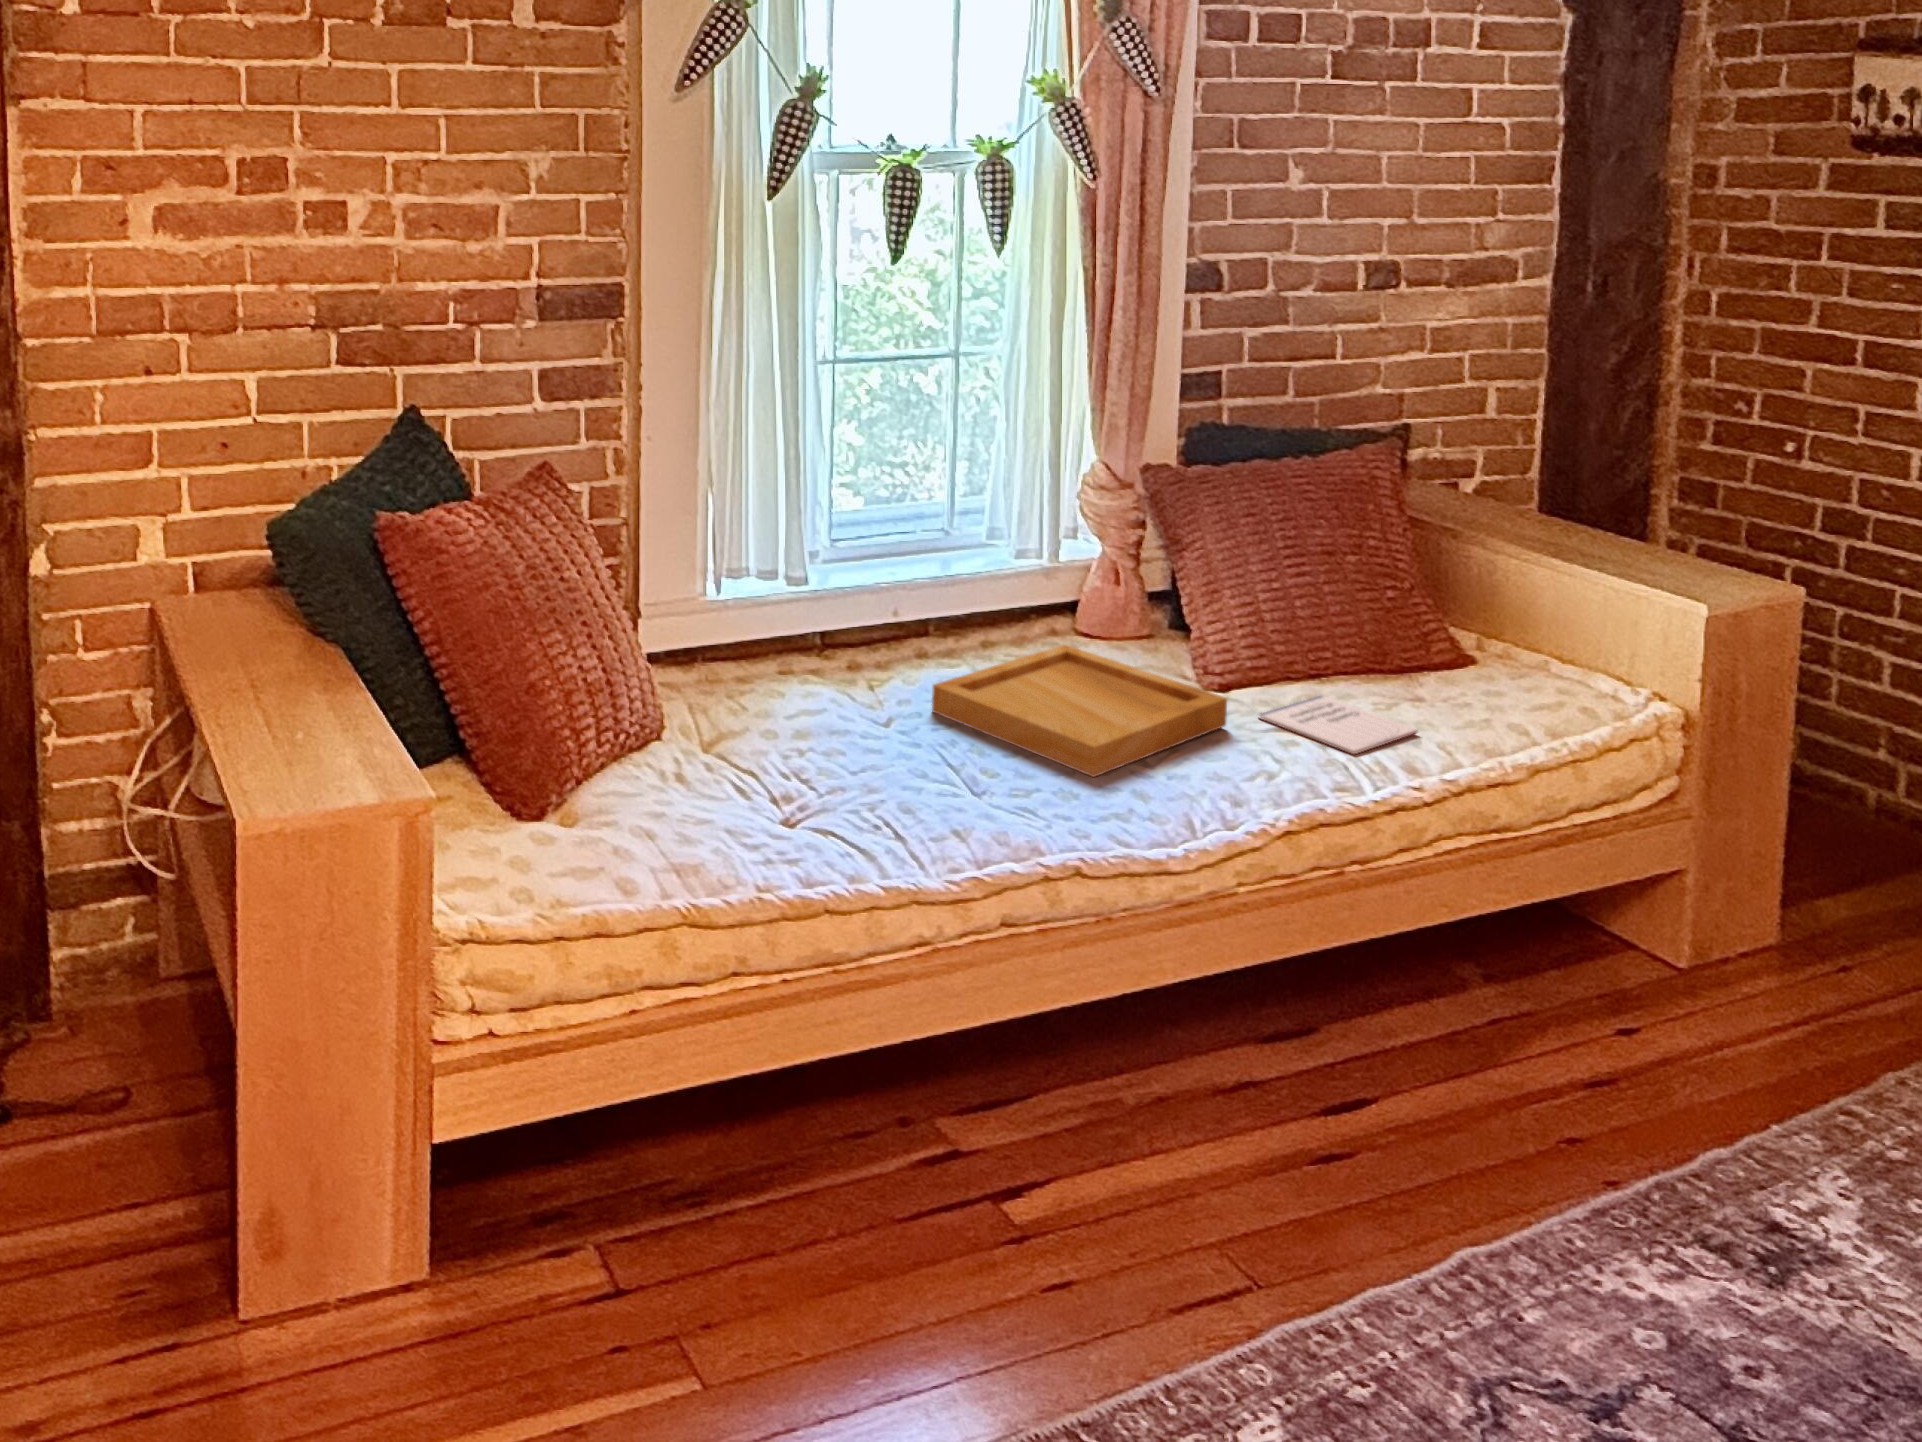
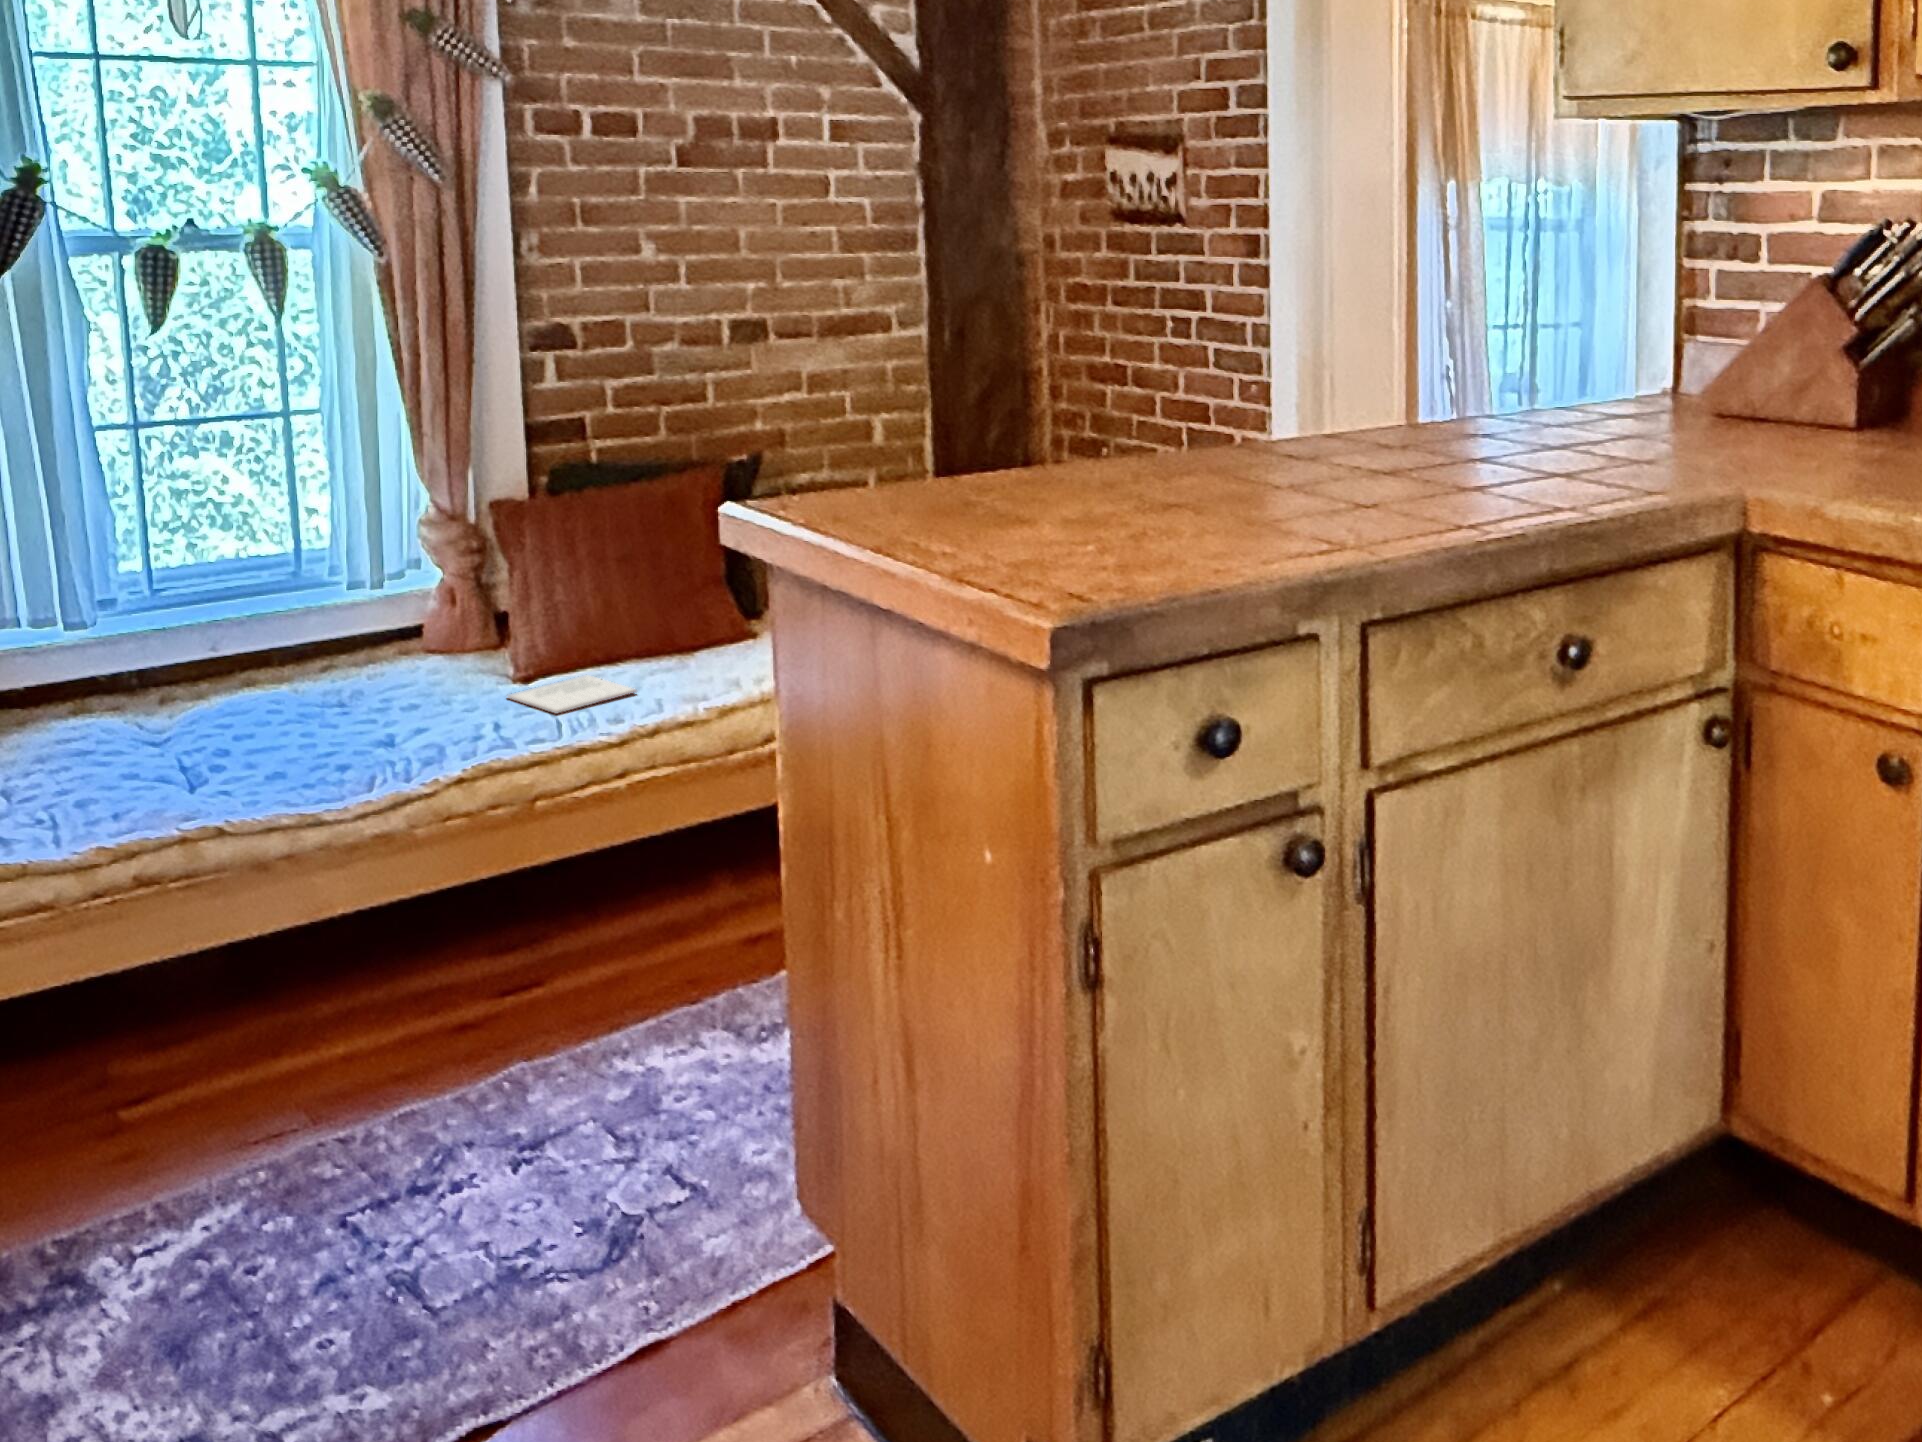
tray: present [932,645,1227,777] -> none [174,660,464,759]

